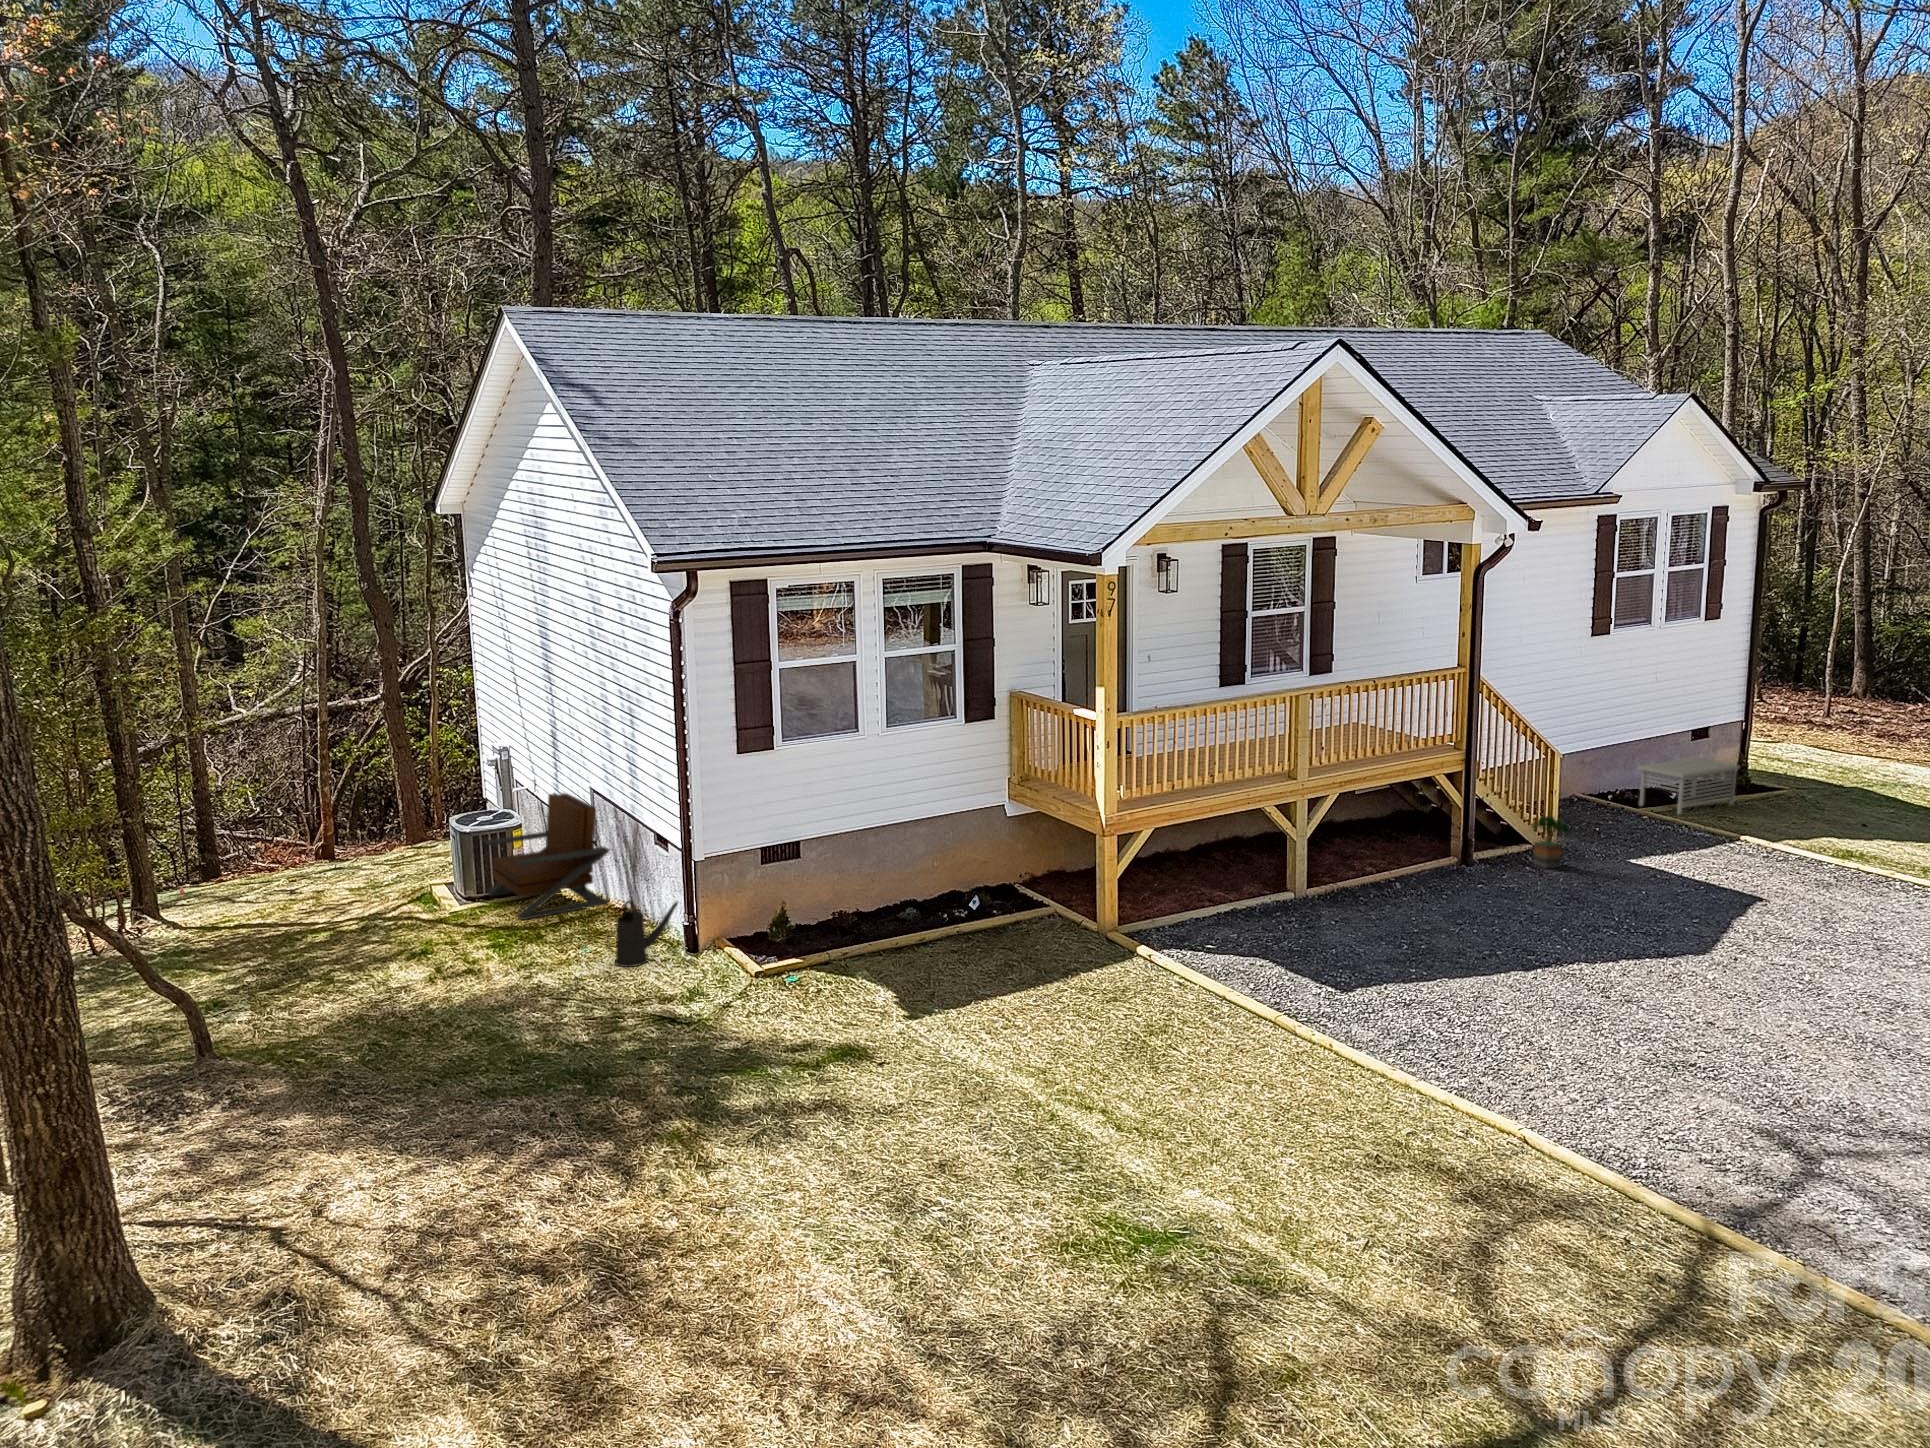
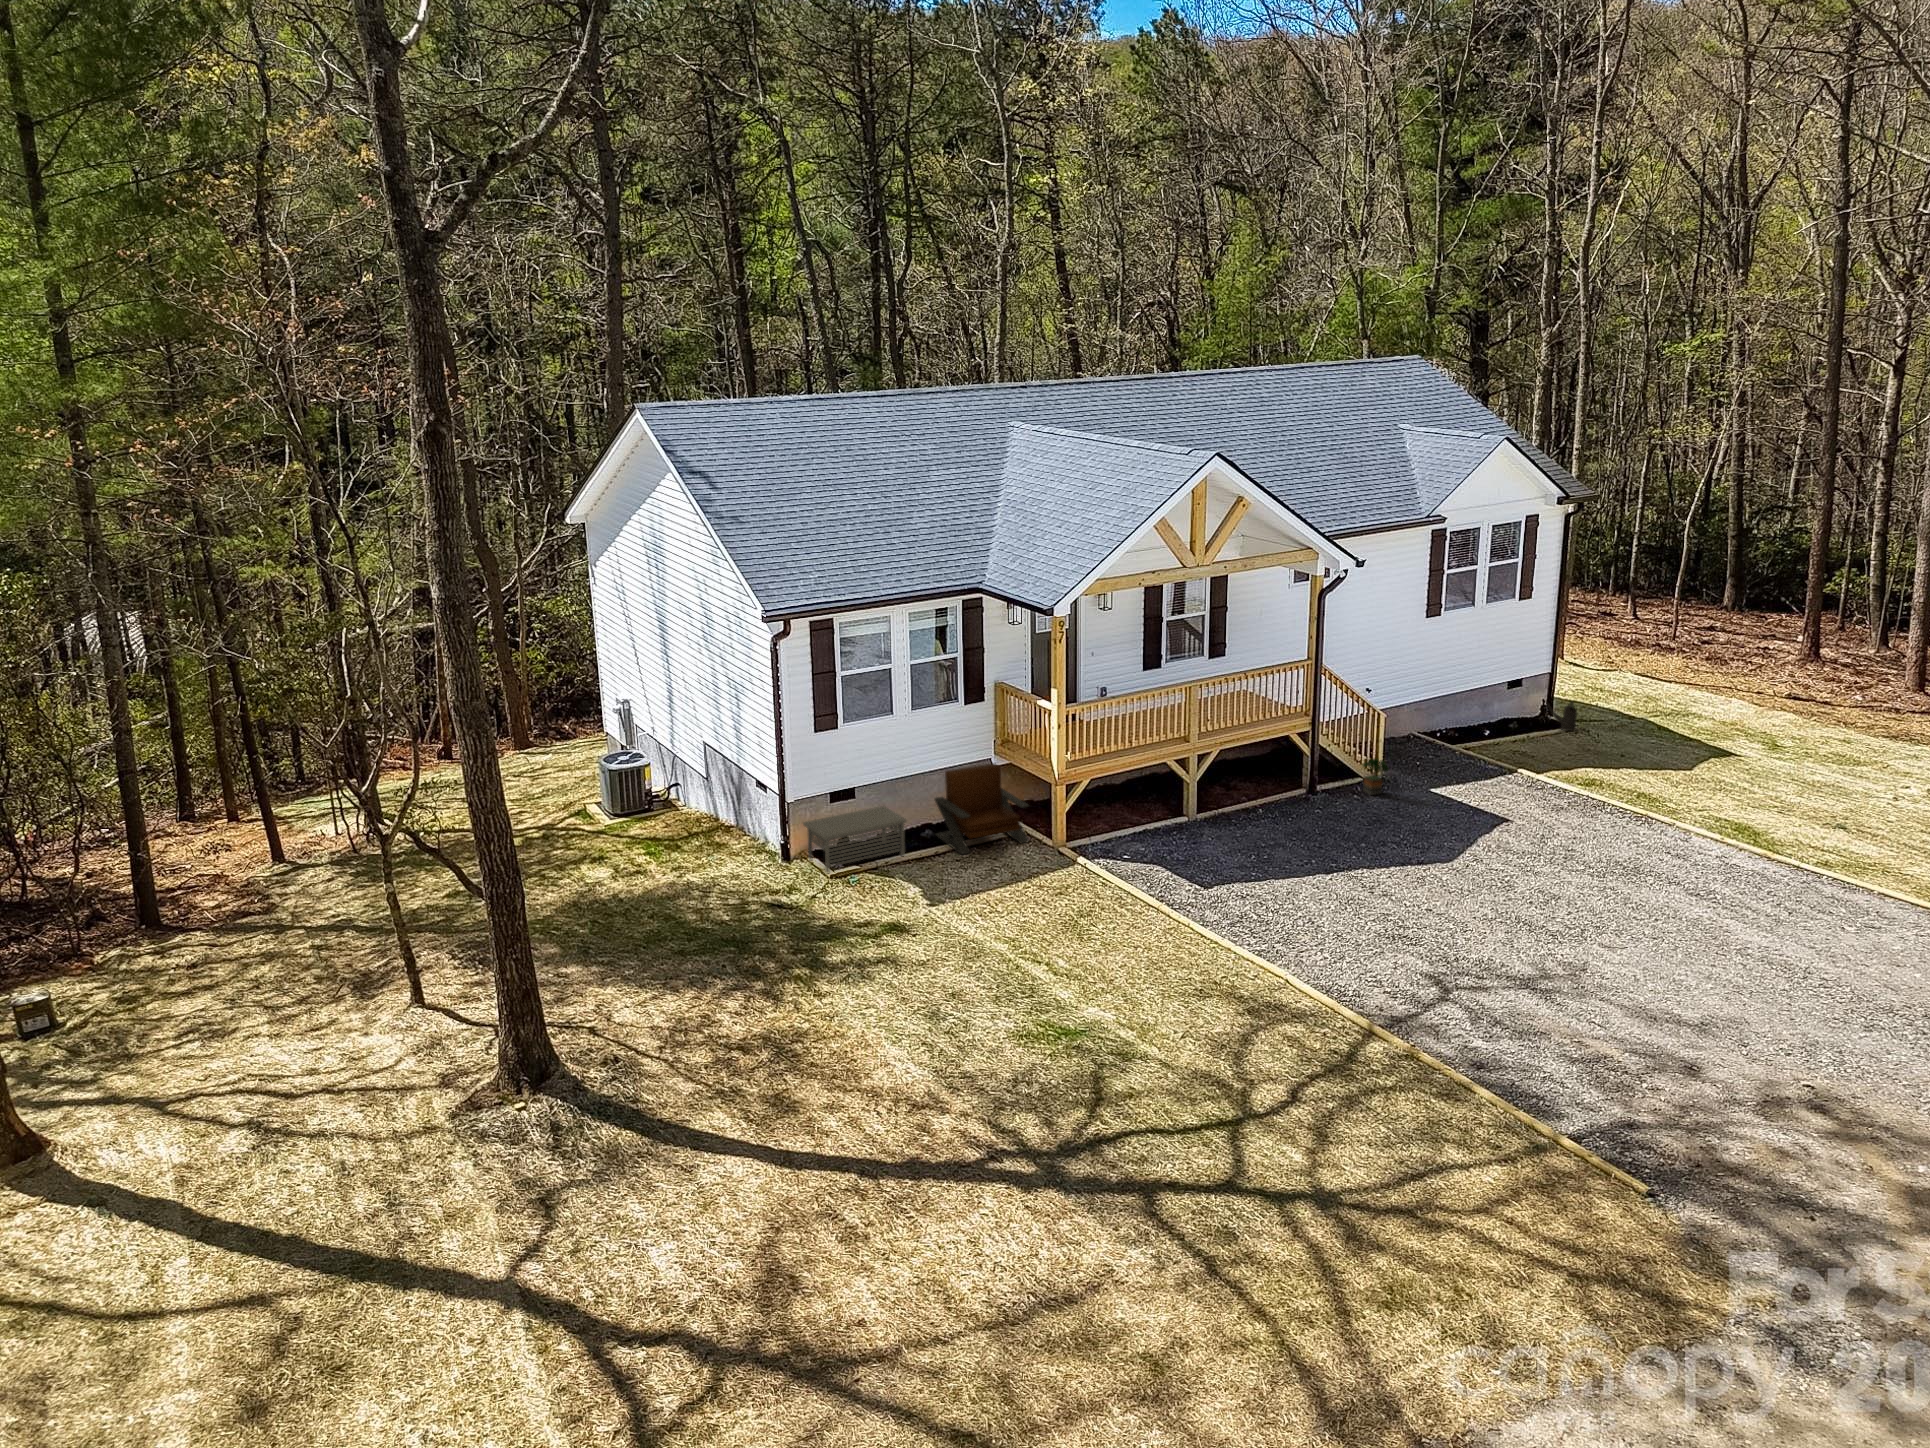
storage bench: present [1638,757,1740,815] -> present [803,806,906,873]
lounge chair: present [485,793,609,920] -> present [935,763,1029,854]
watering can: present [606,901,678,967] -> present [1547,701,1577,731]

